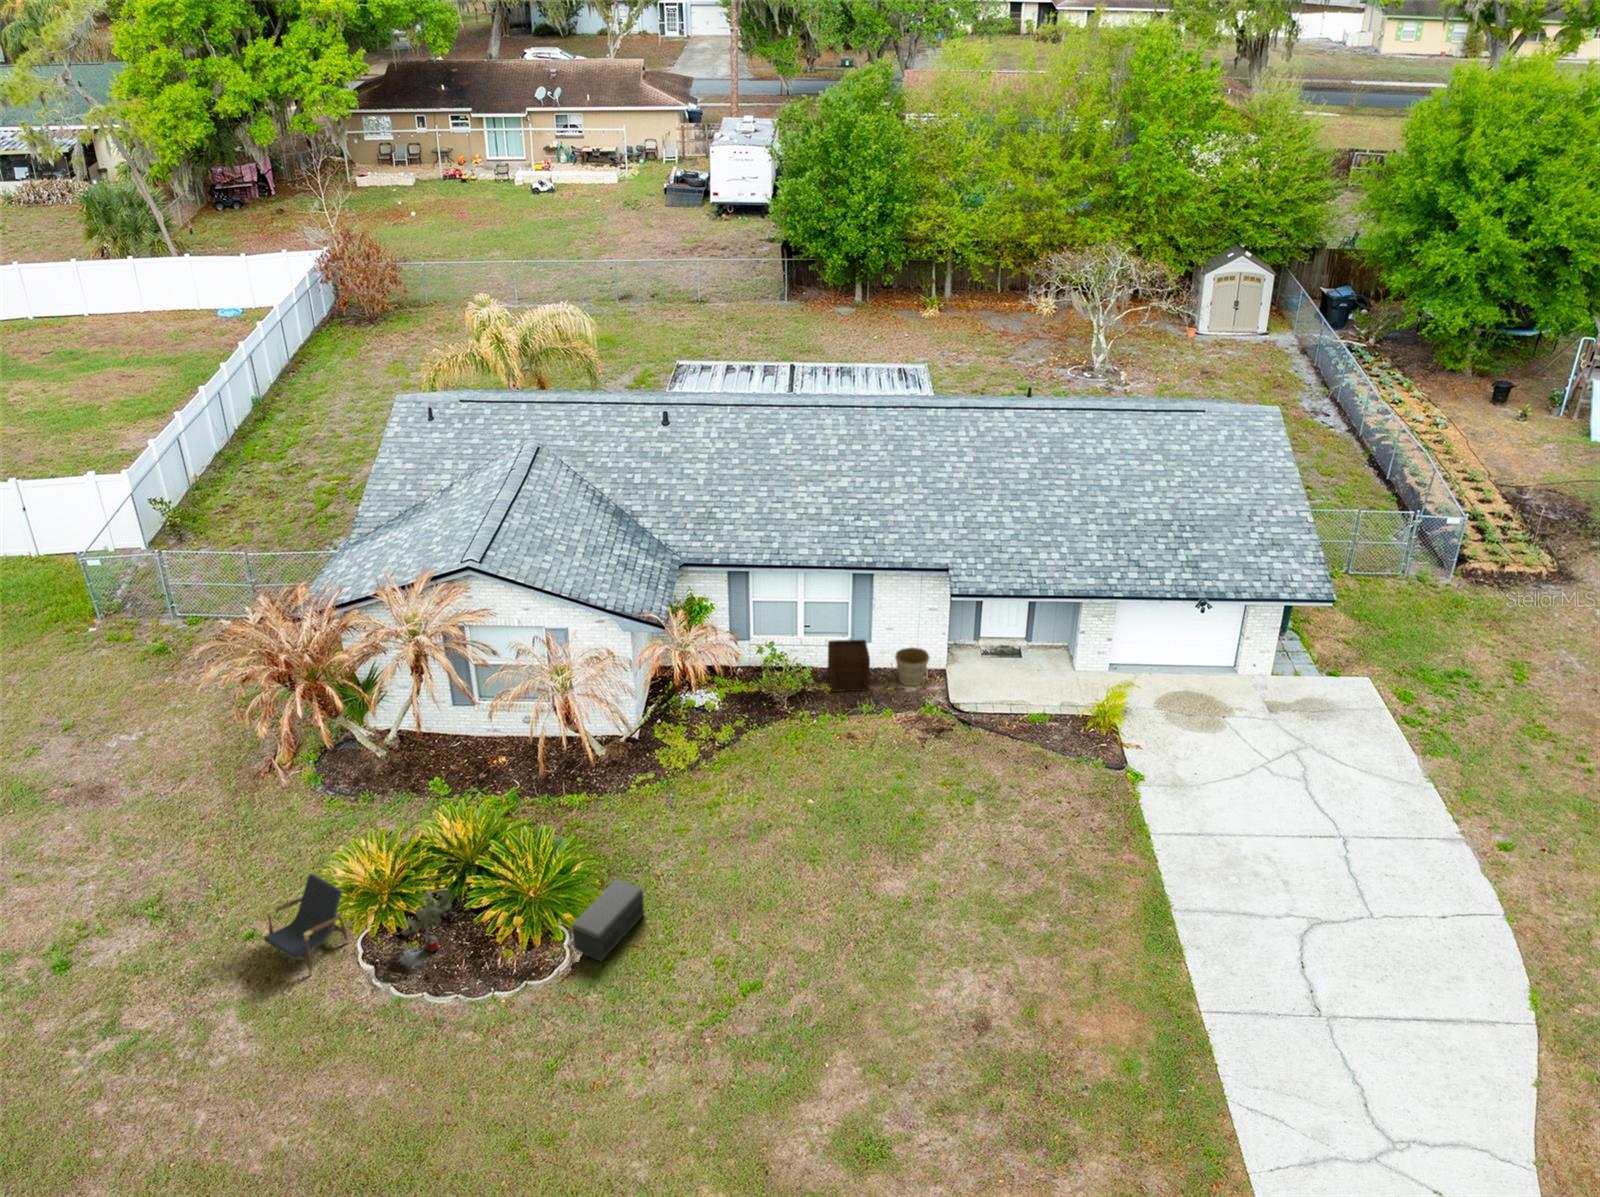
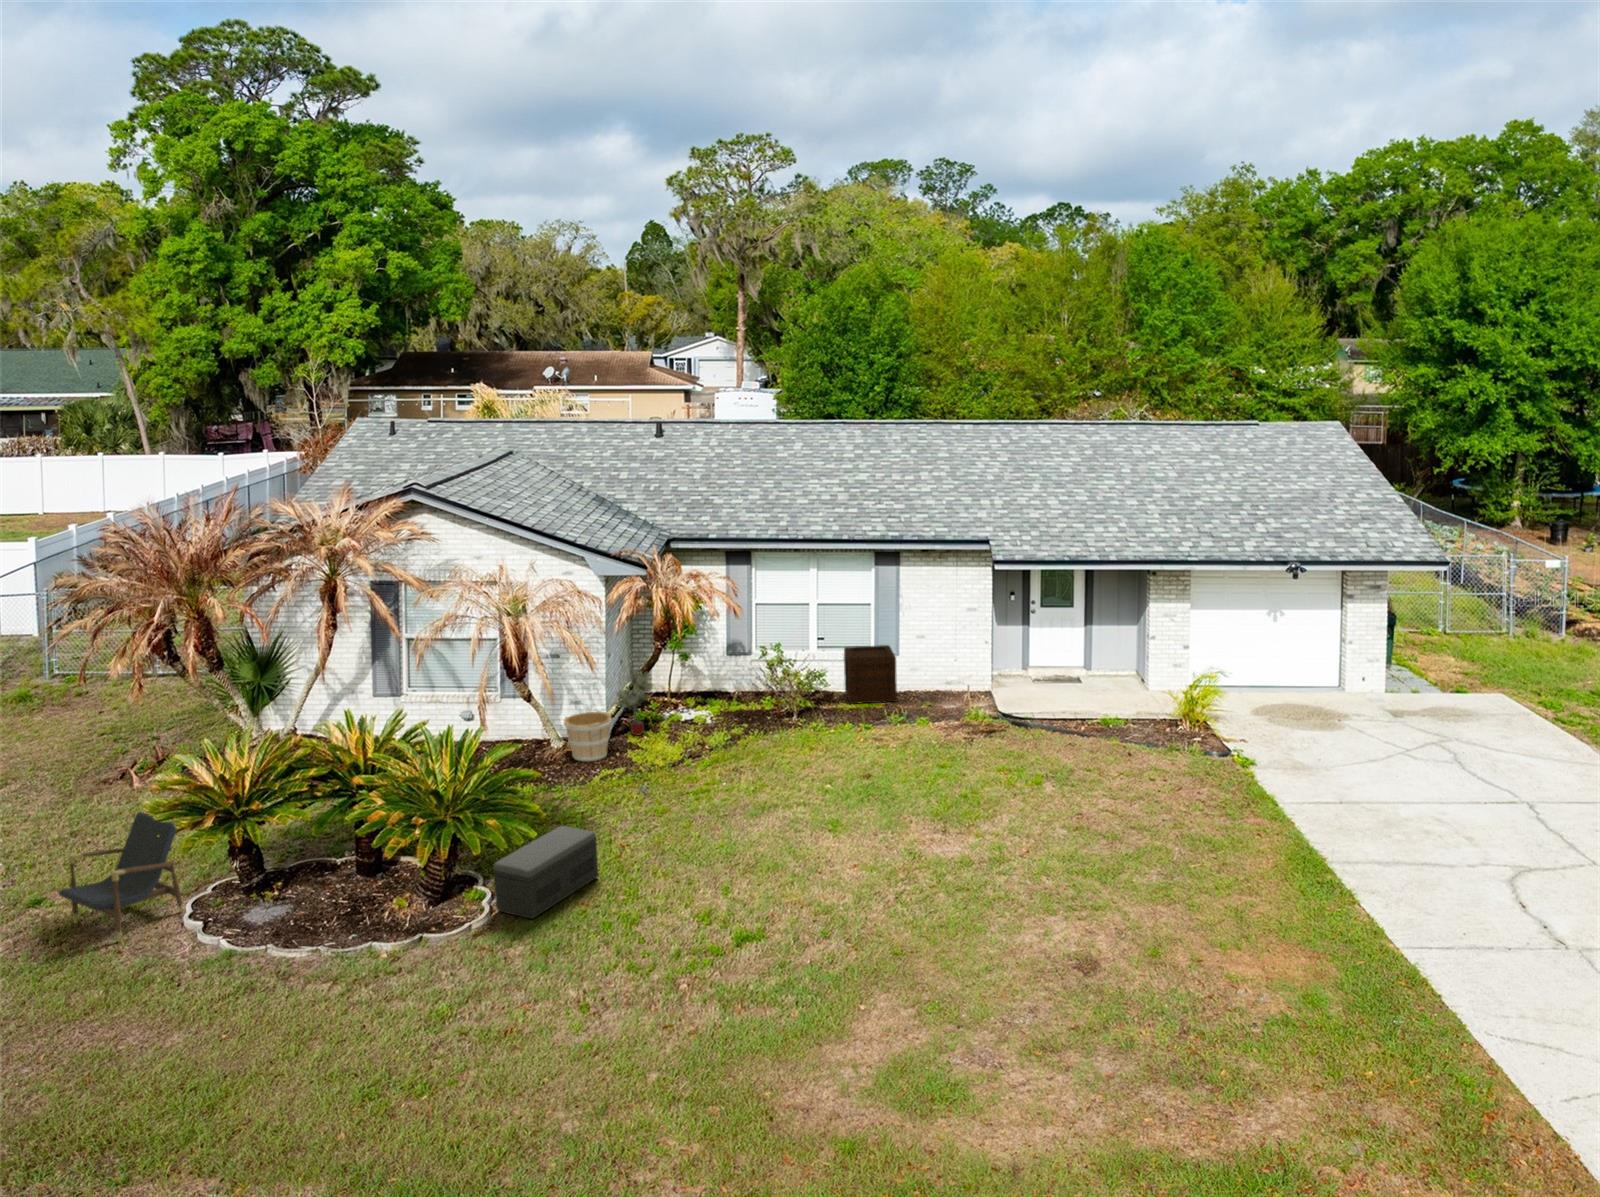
wooden bucket: present [895,648,929,686] -> present [564,711,612,762]
potted tree: present [403,890,451,951] -> present [615,669,652,736]

